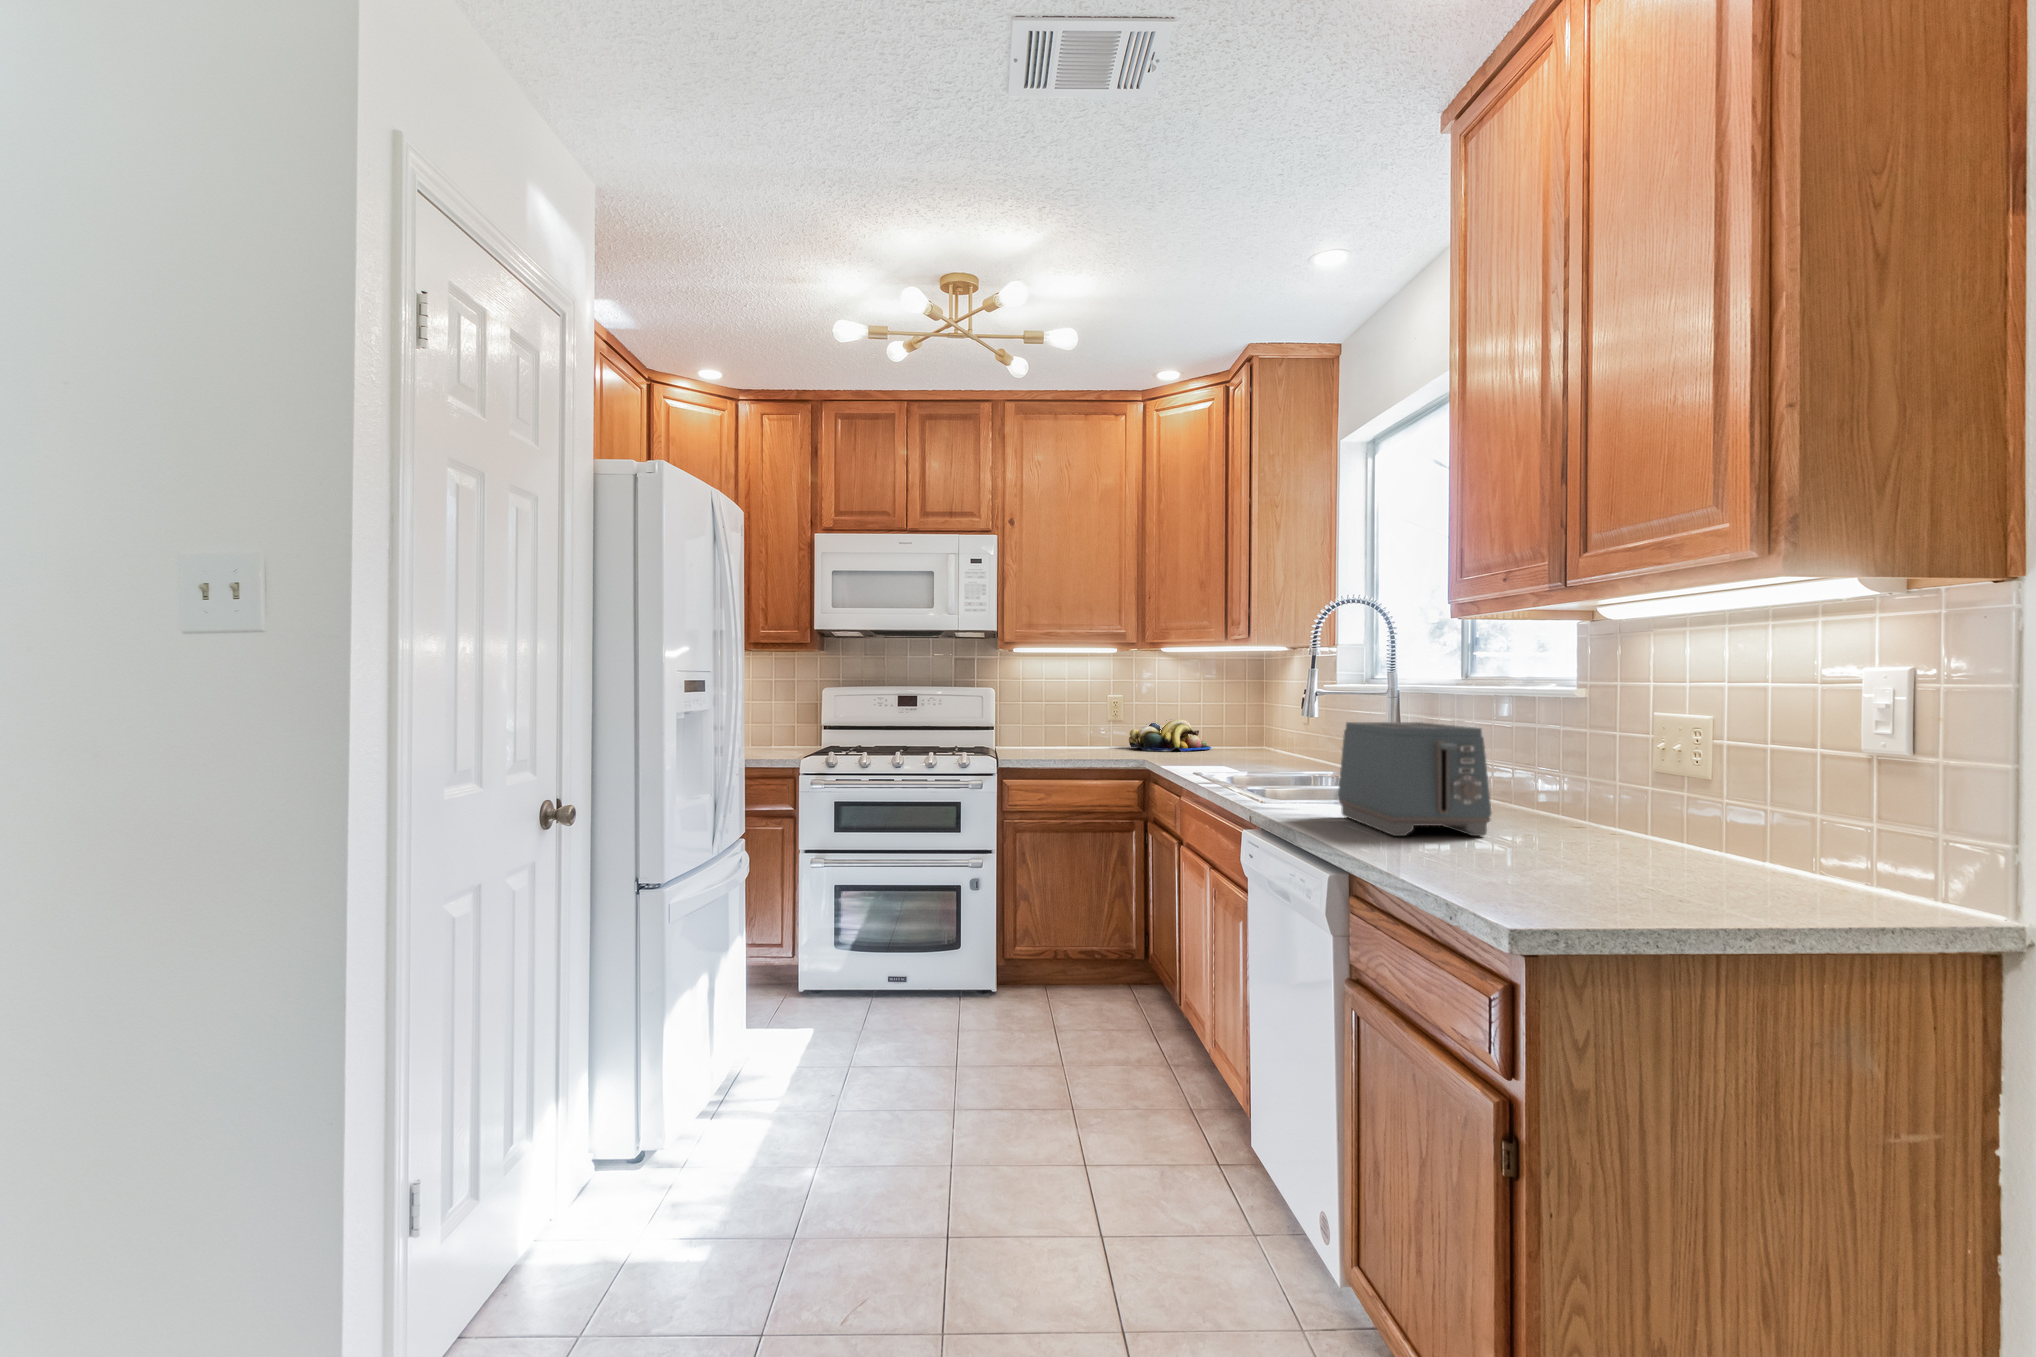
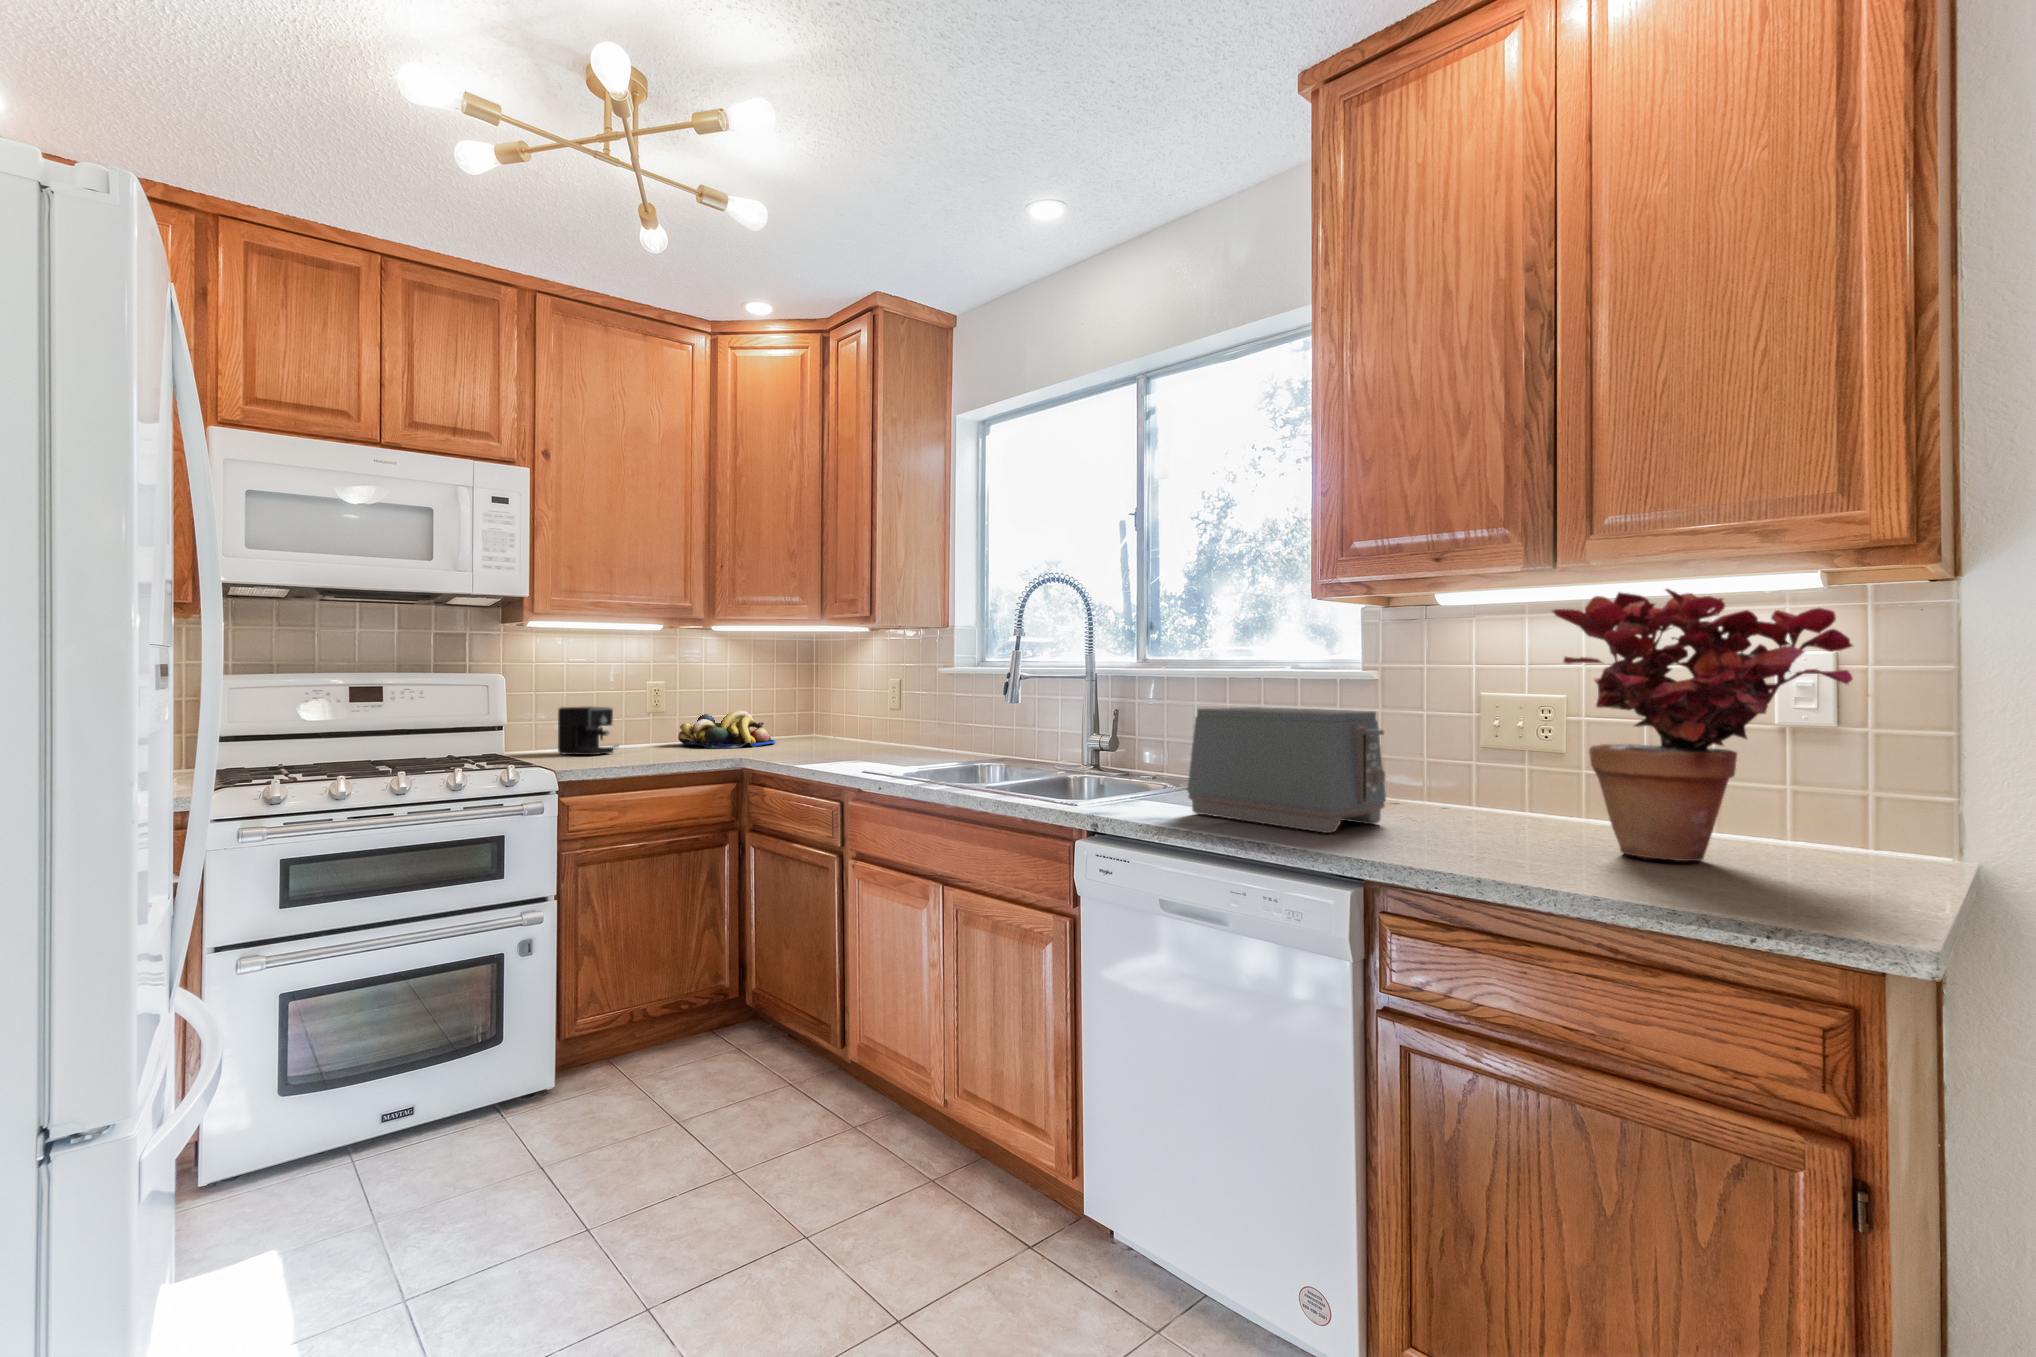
potted plant: none [1518,609,1808,885] -> present [1553,589,1853,861]
coffee maker: none [1030,713,1083,752] -> present [558,707,618,755]

